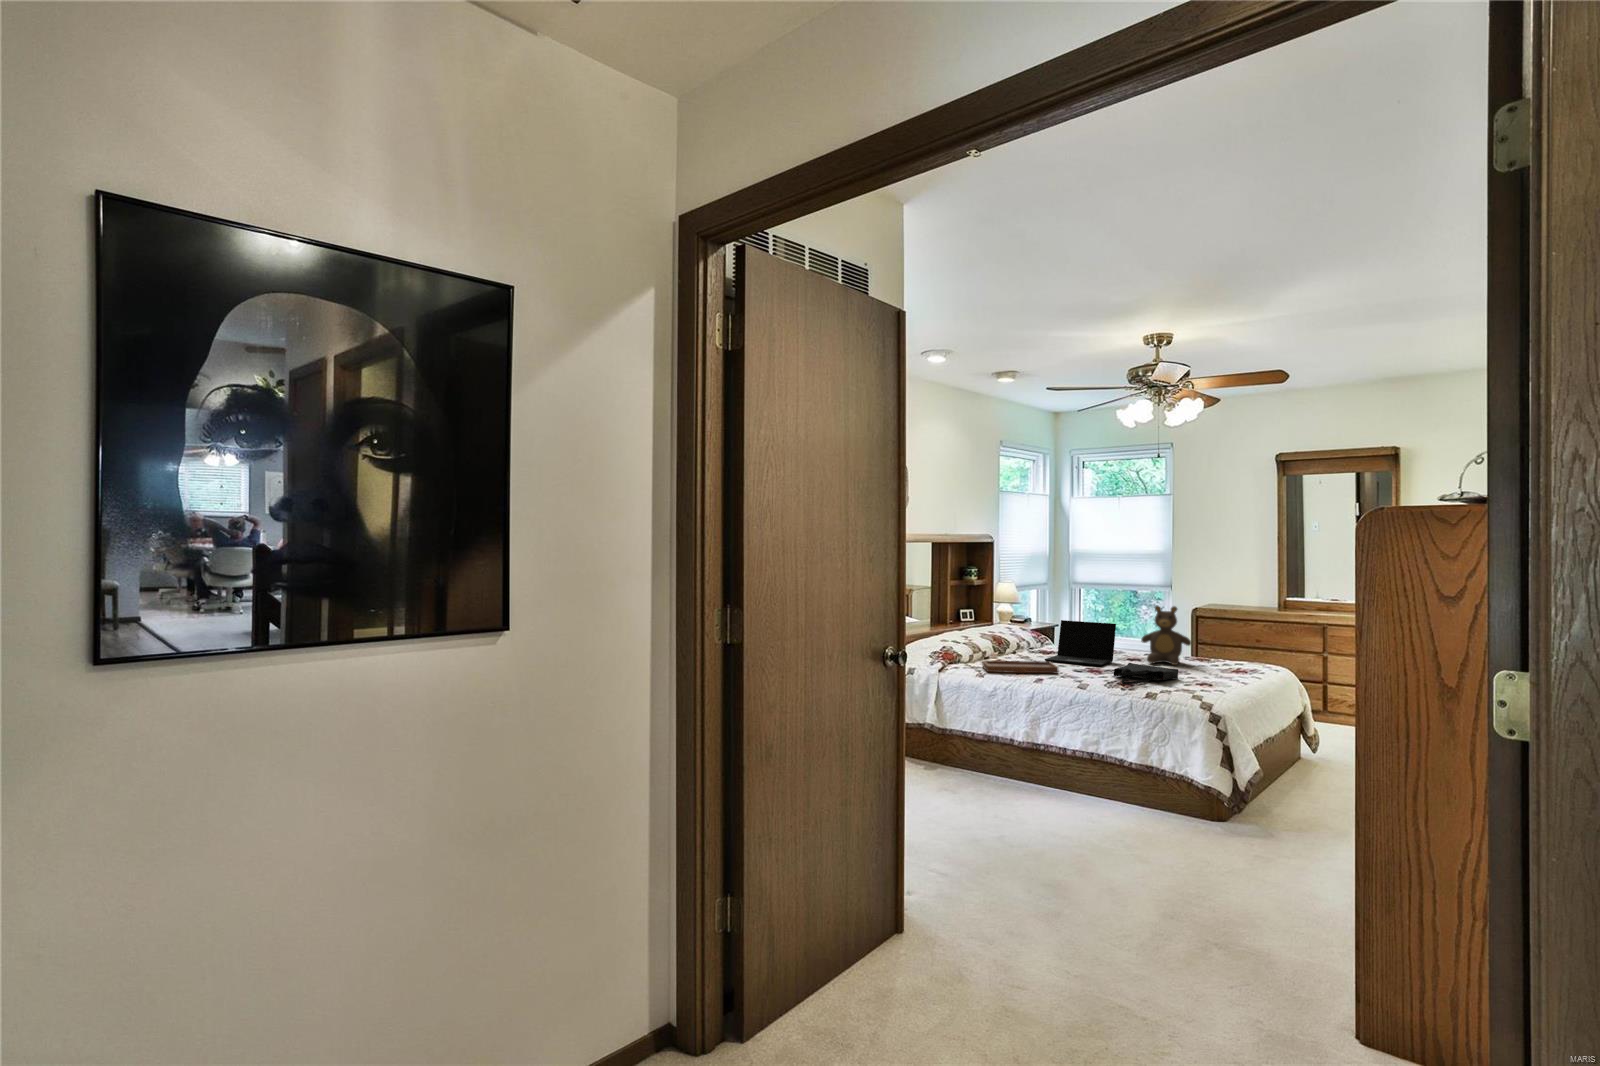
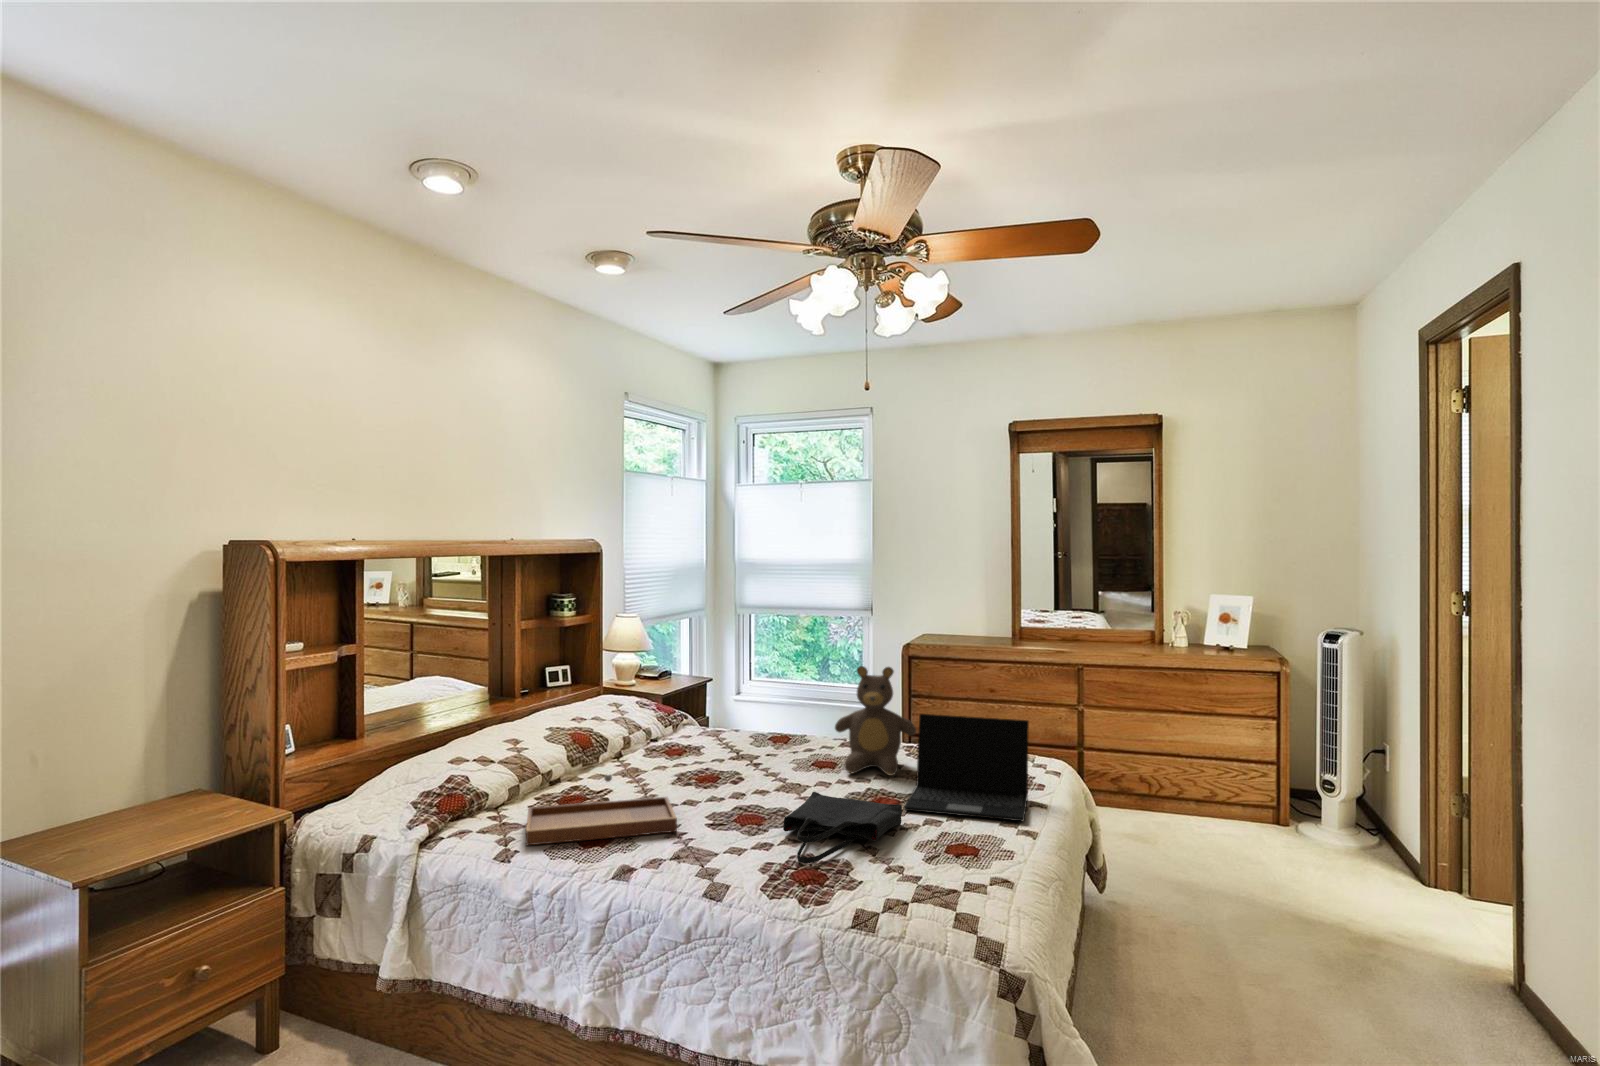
laptop: present [1045,620,1116,666] -> present [904,714,1029,821]

